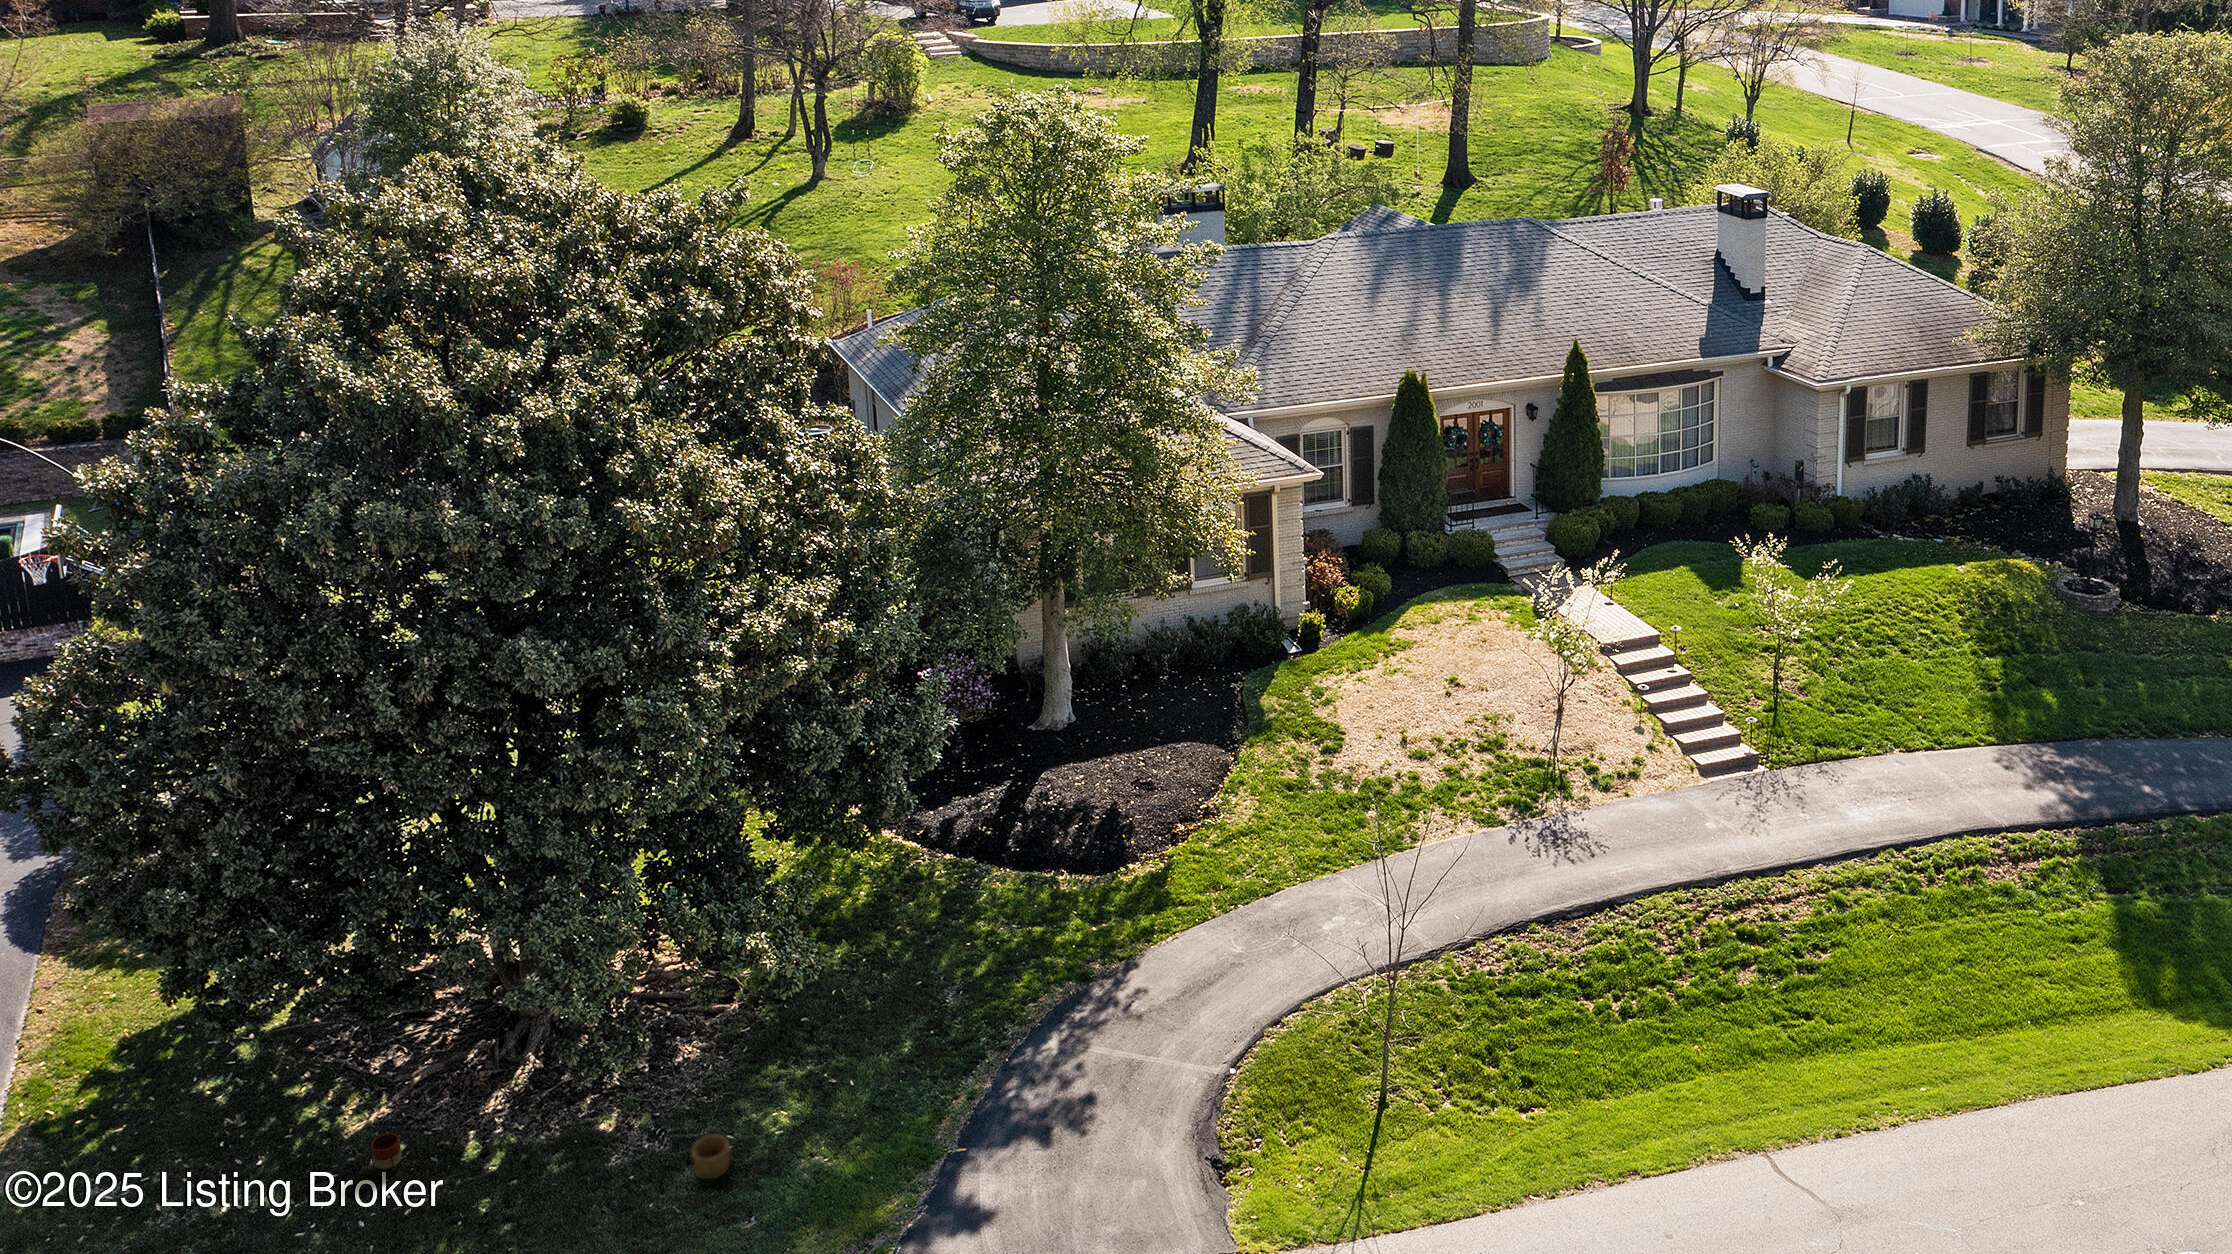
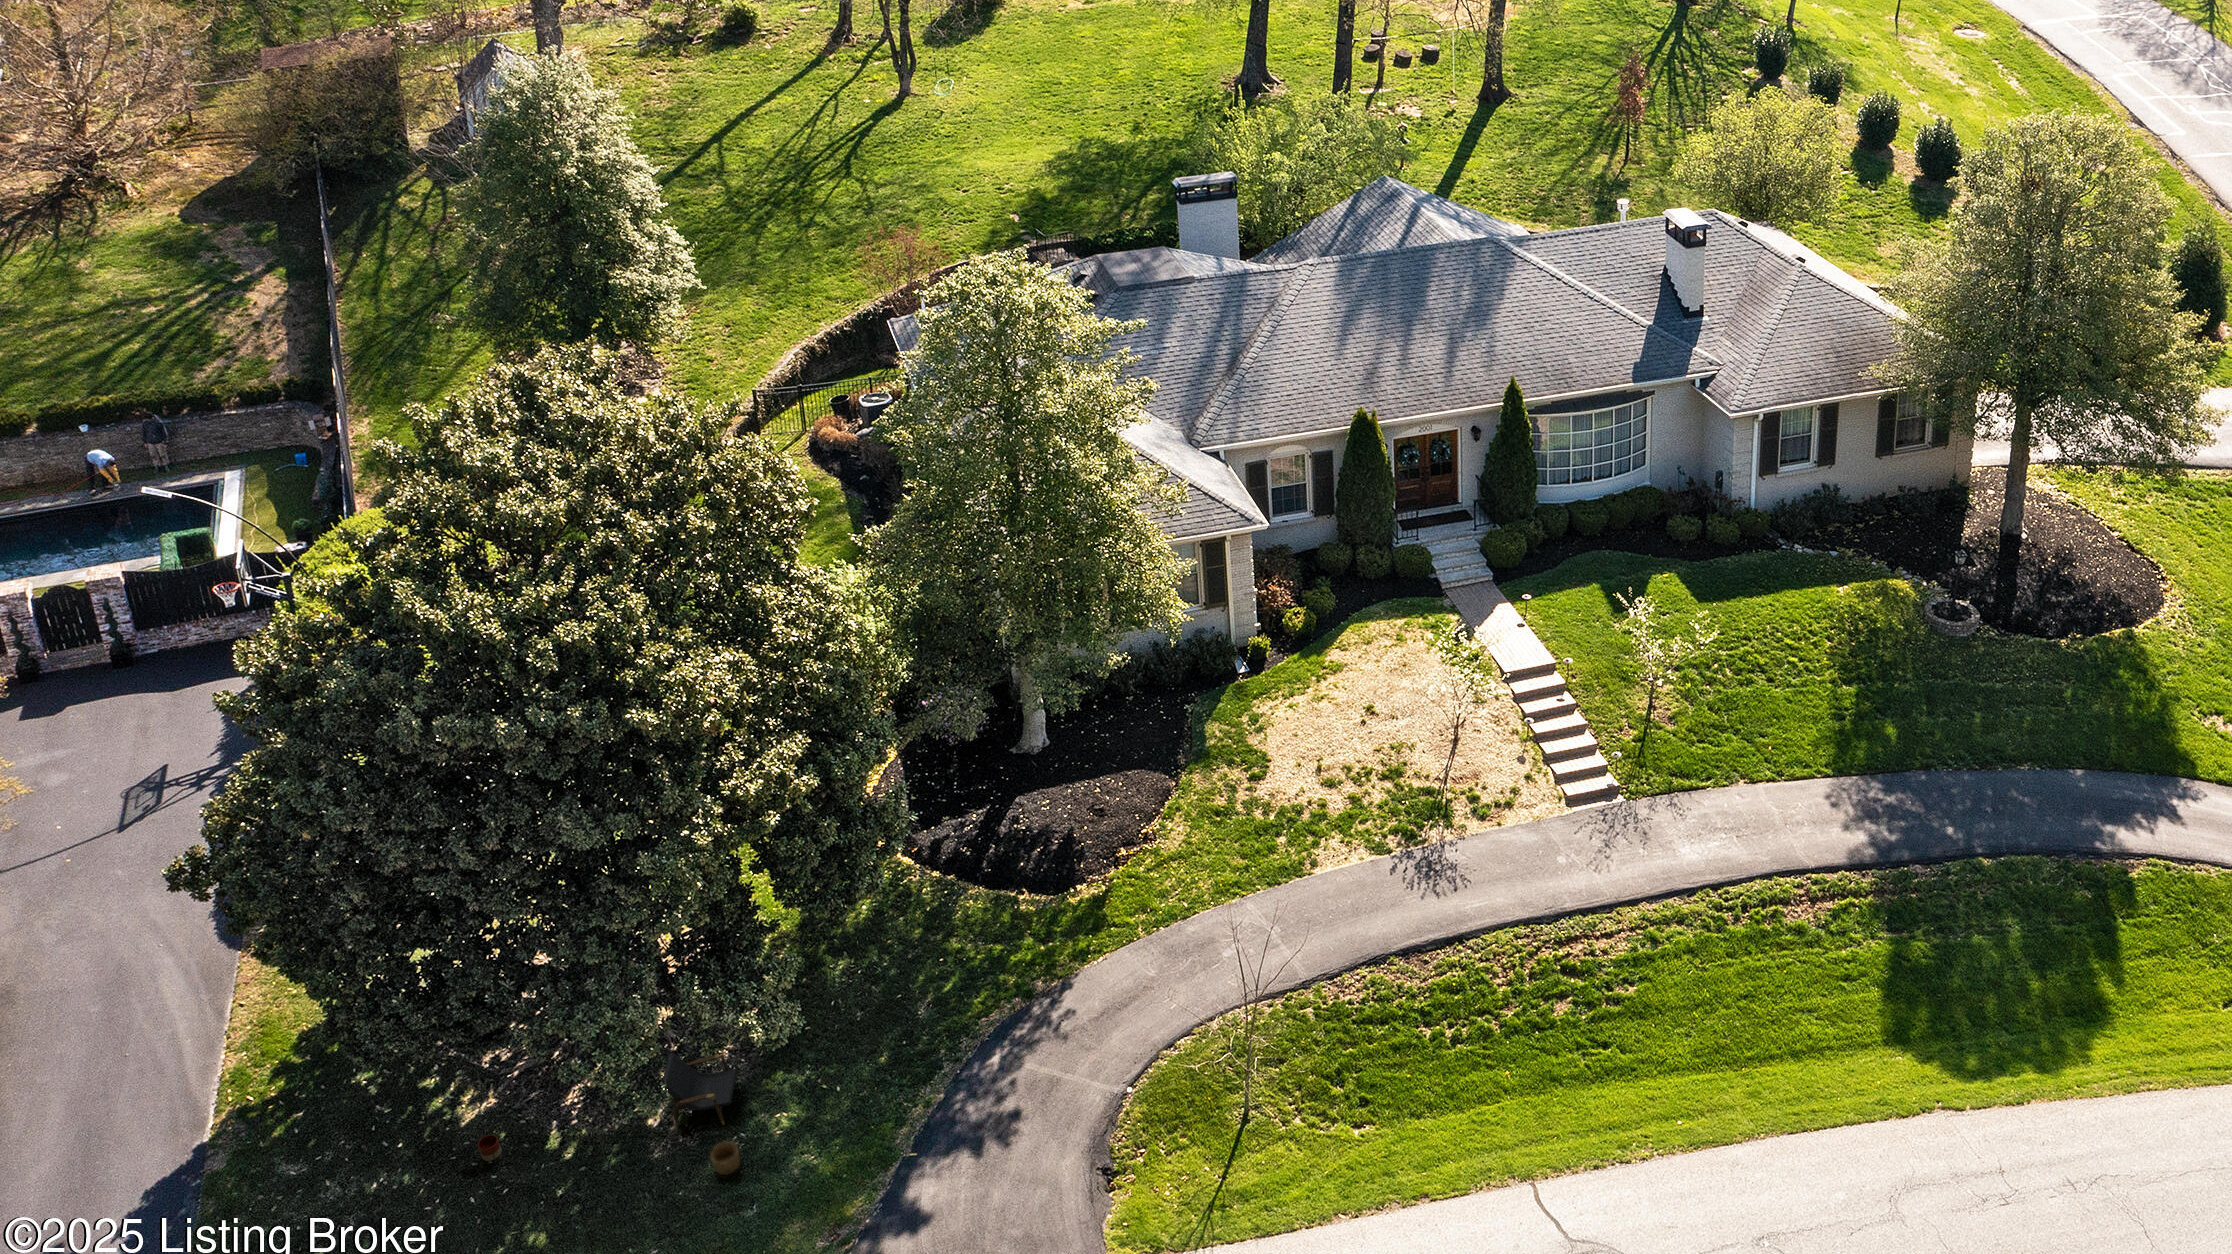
lounge chair: none [626,1026,721,1126] -> present [662,1053,737,1126]

